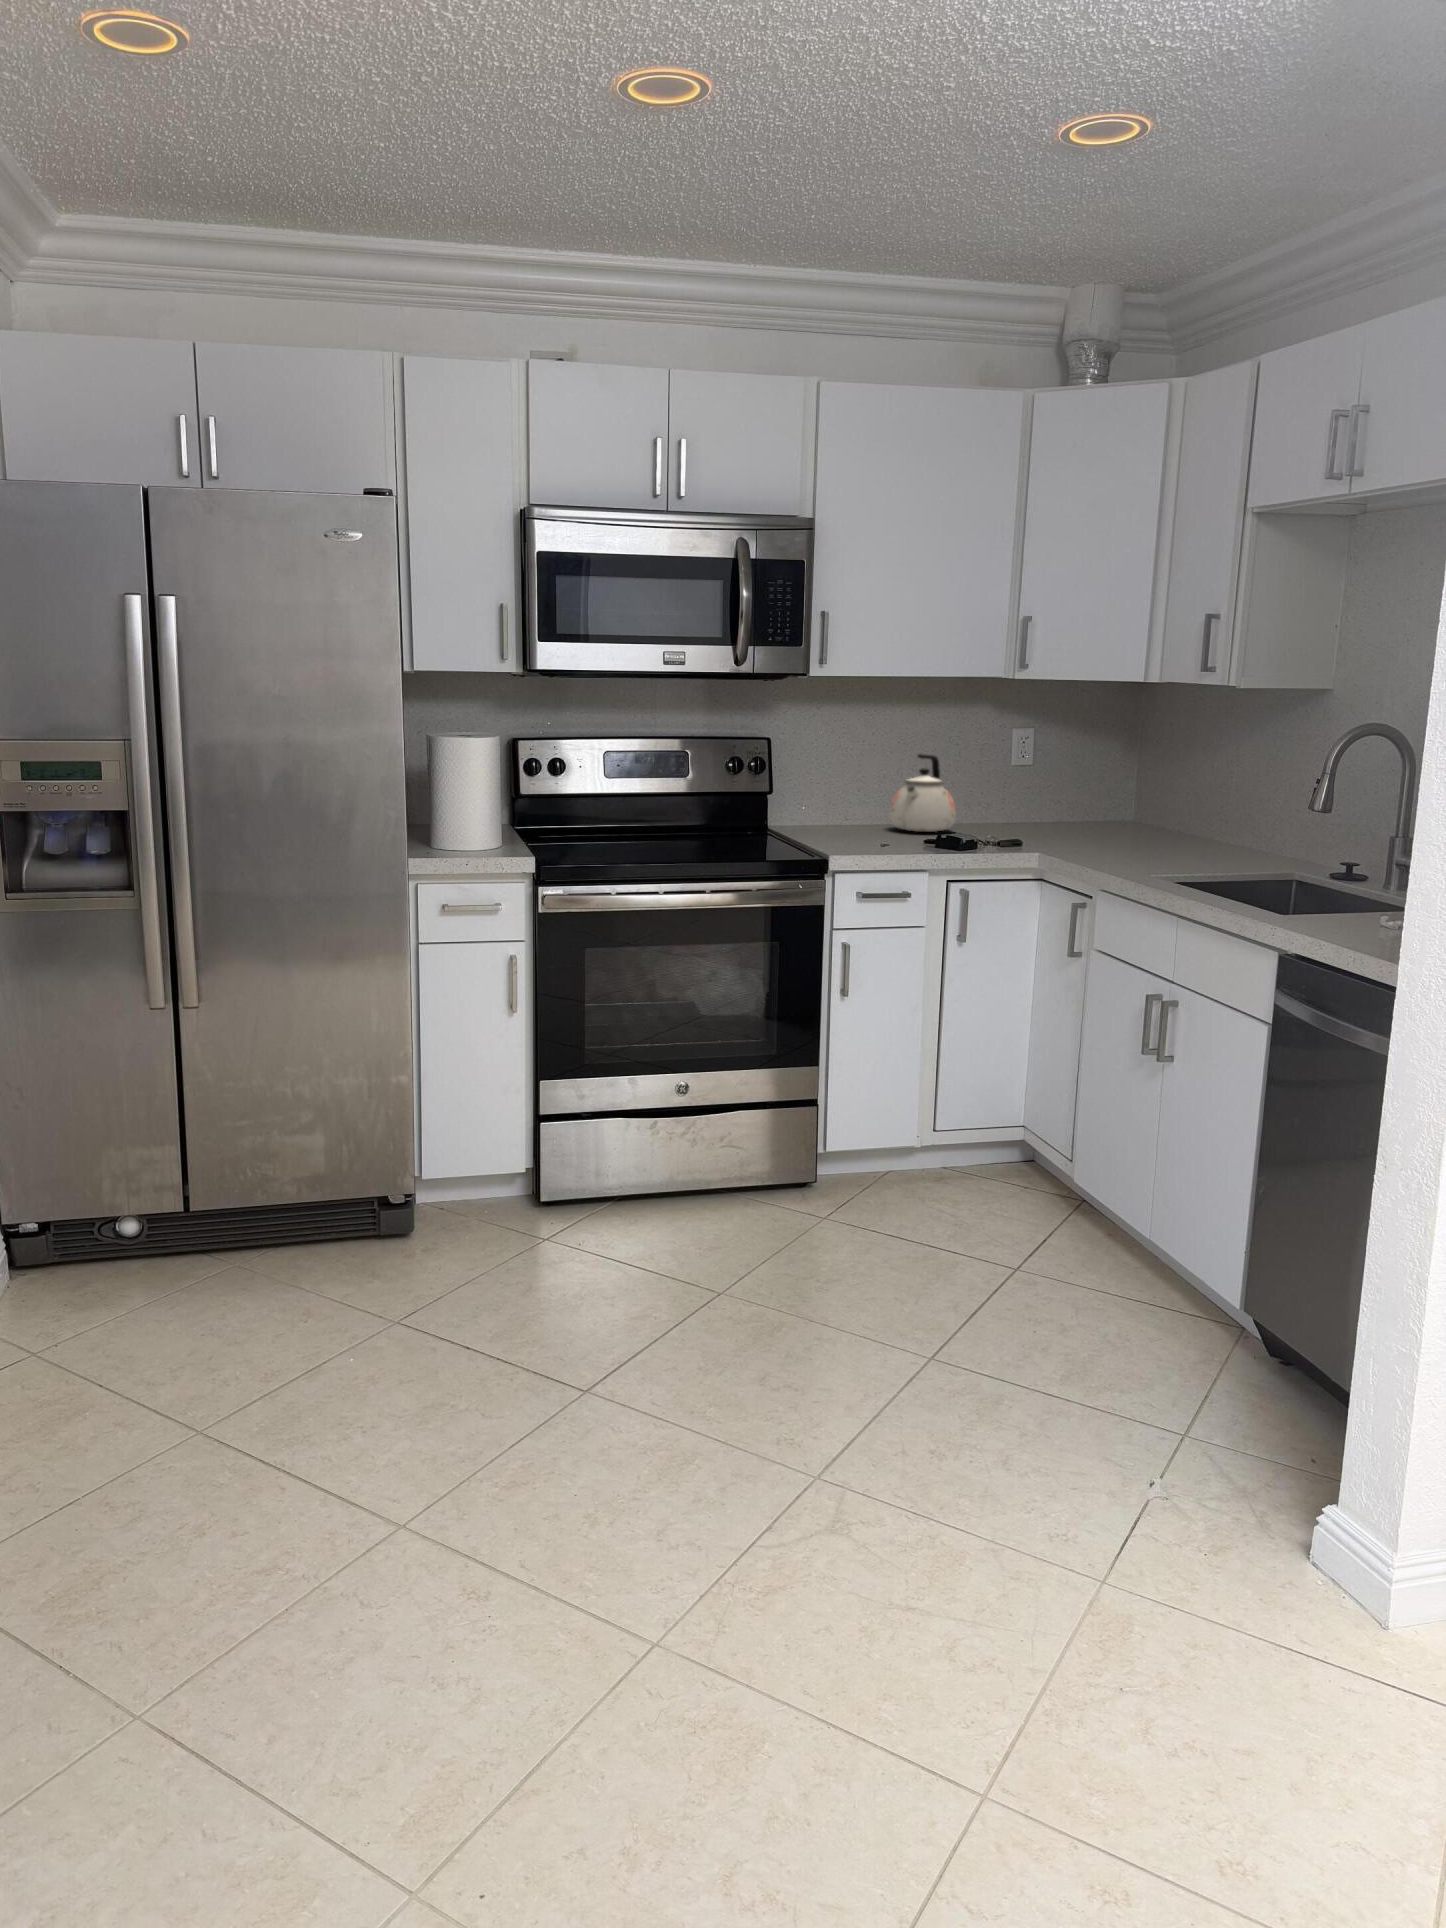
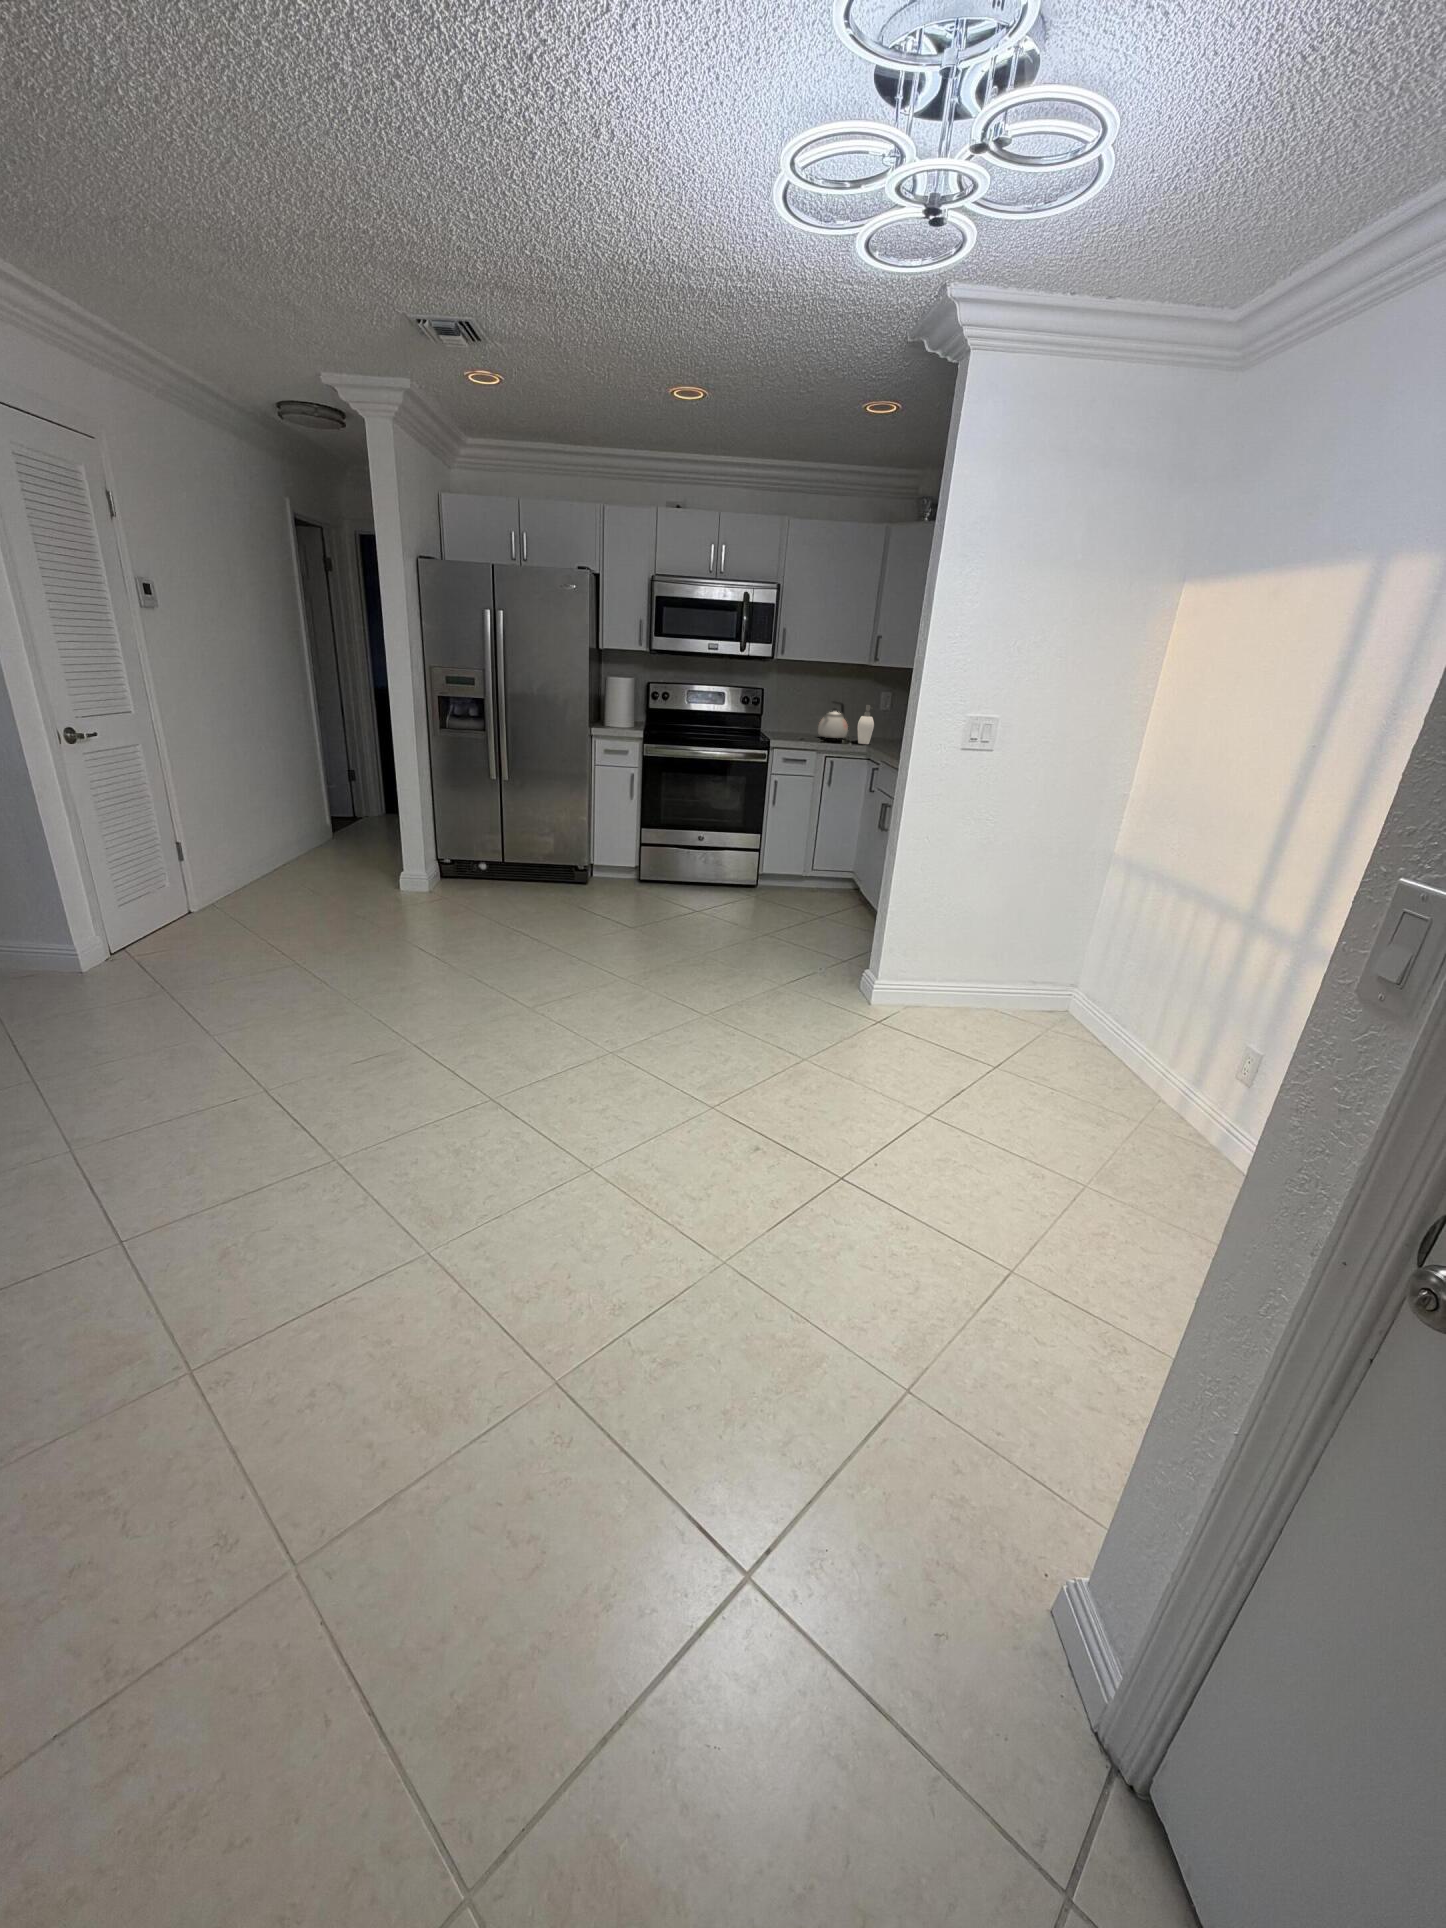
soap dispenser: none [998,763,1037,846] -> present [857,705,874,744]

